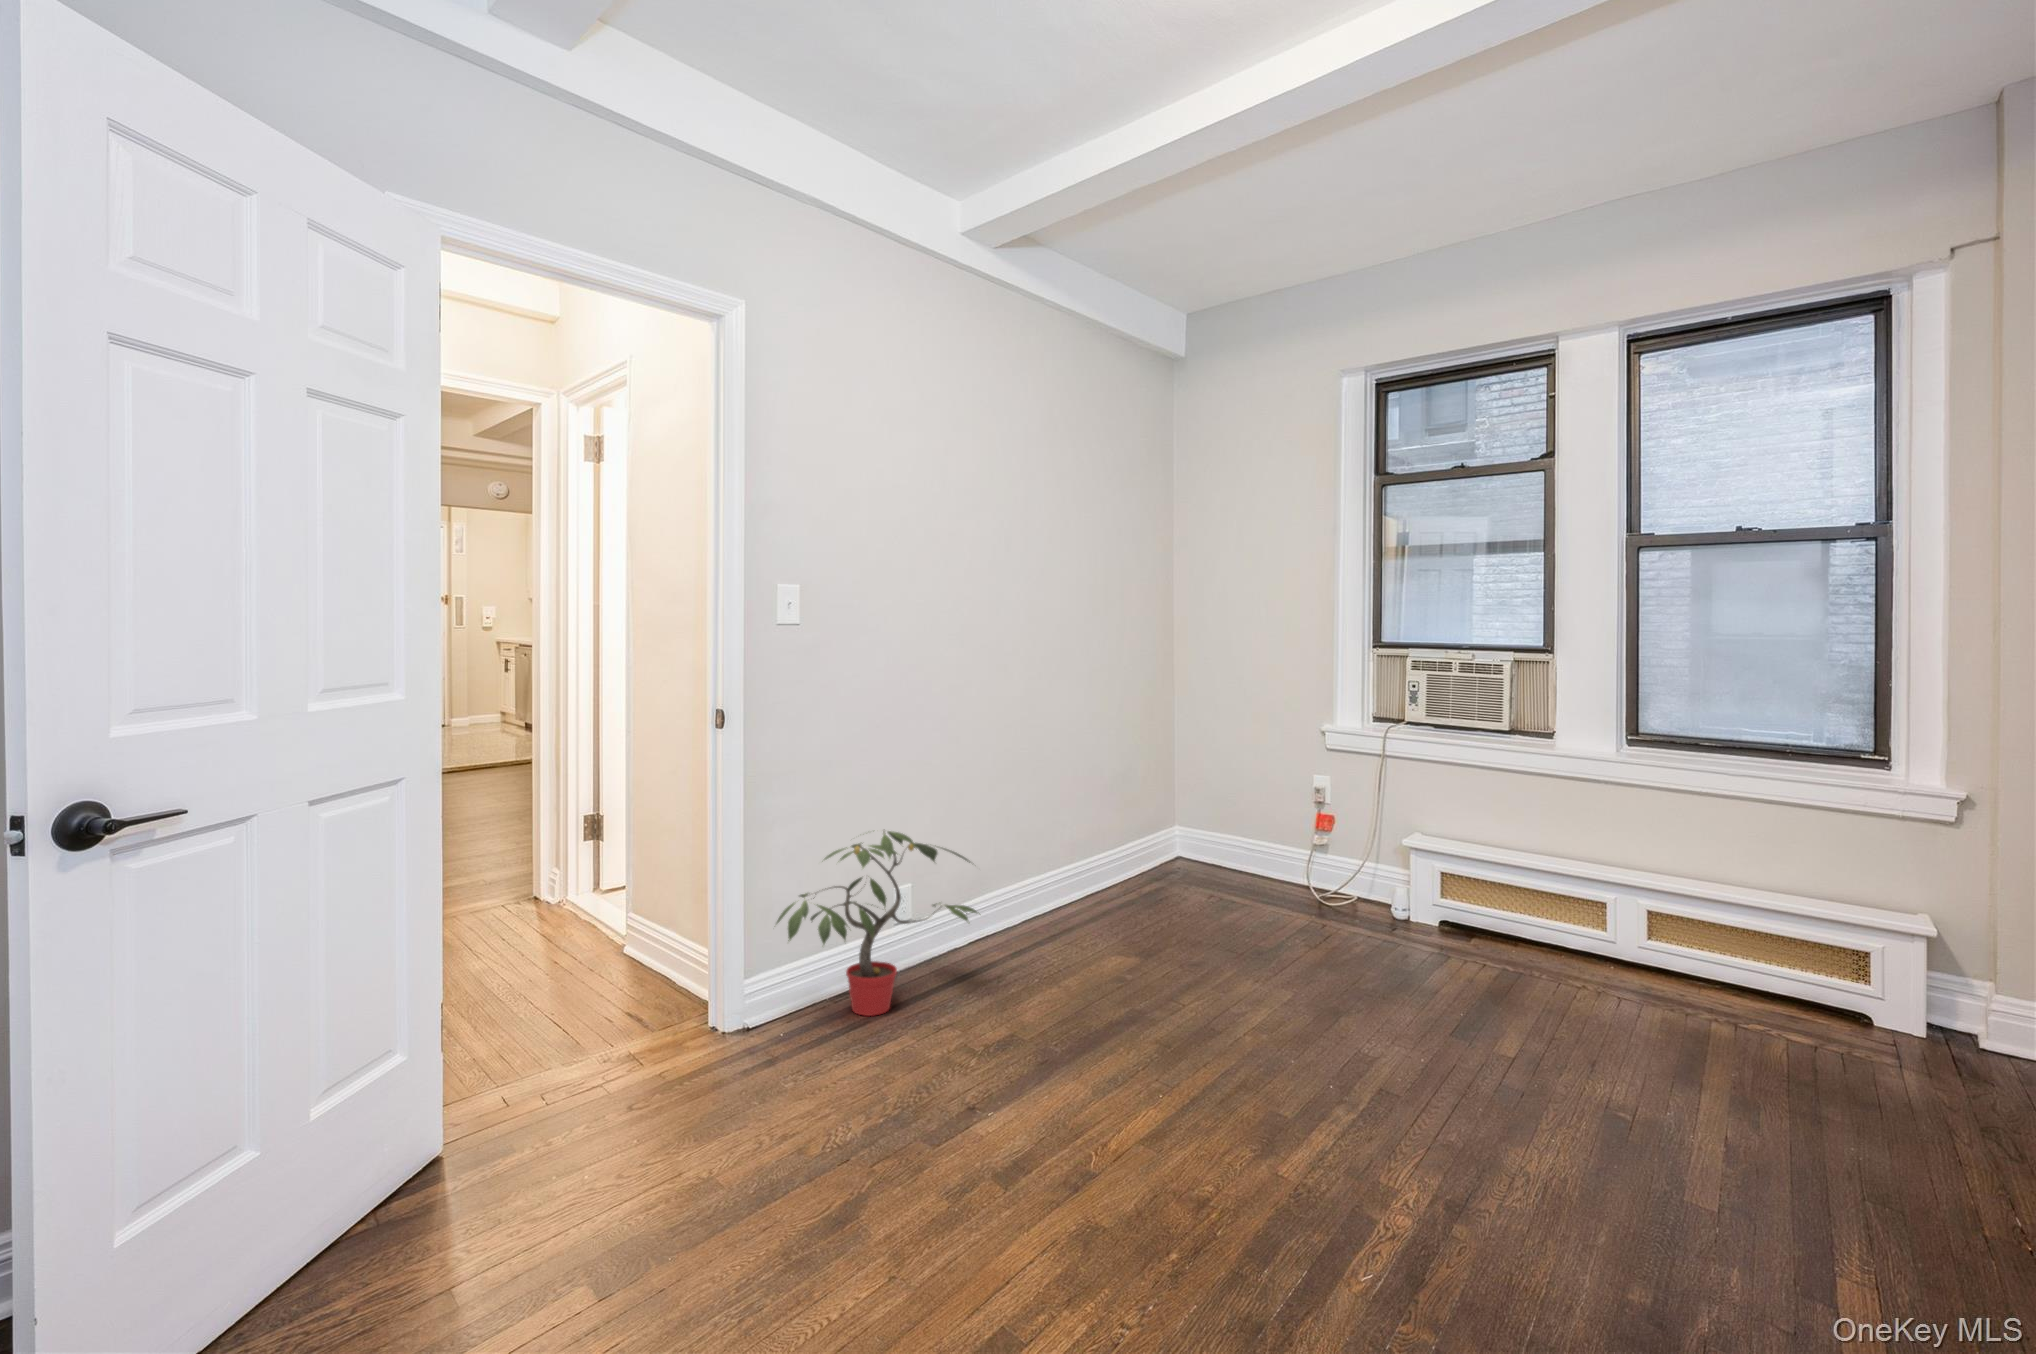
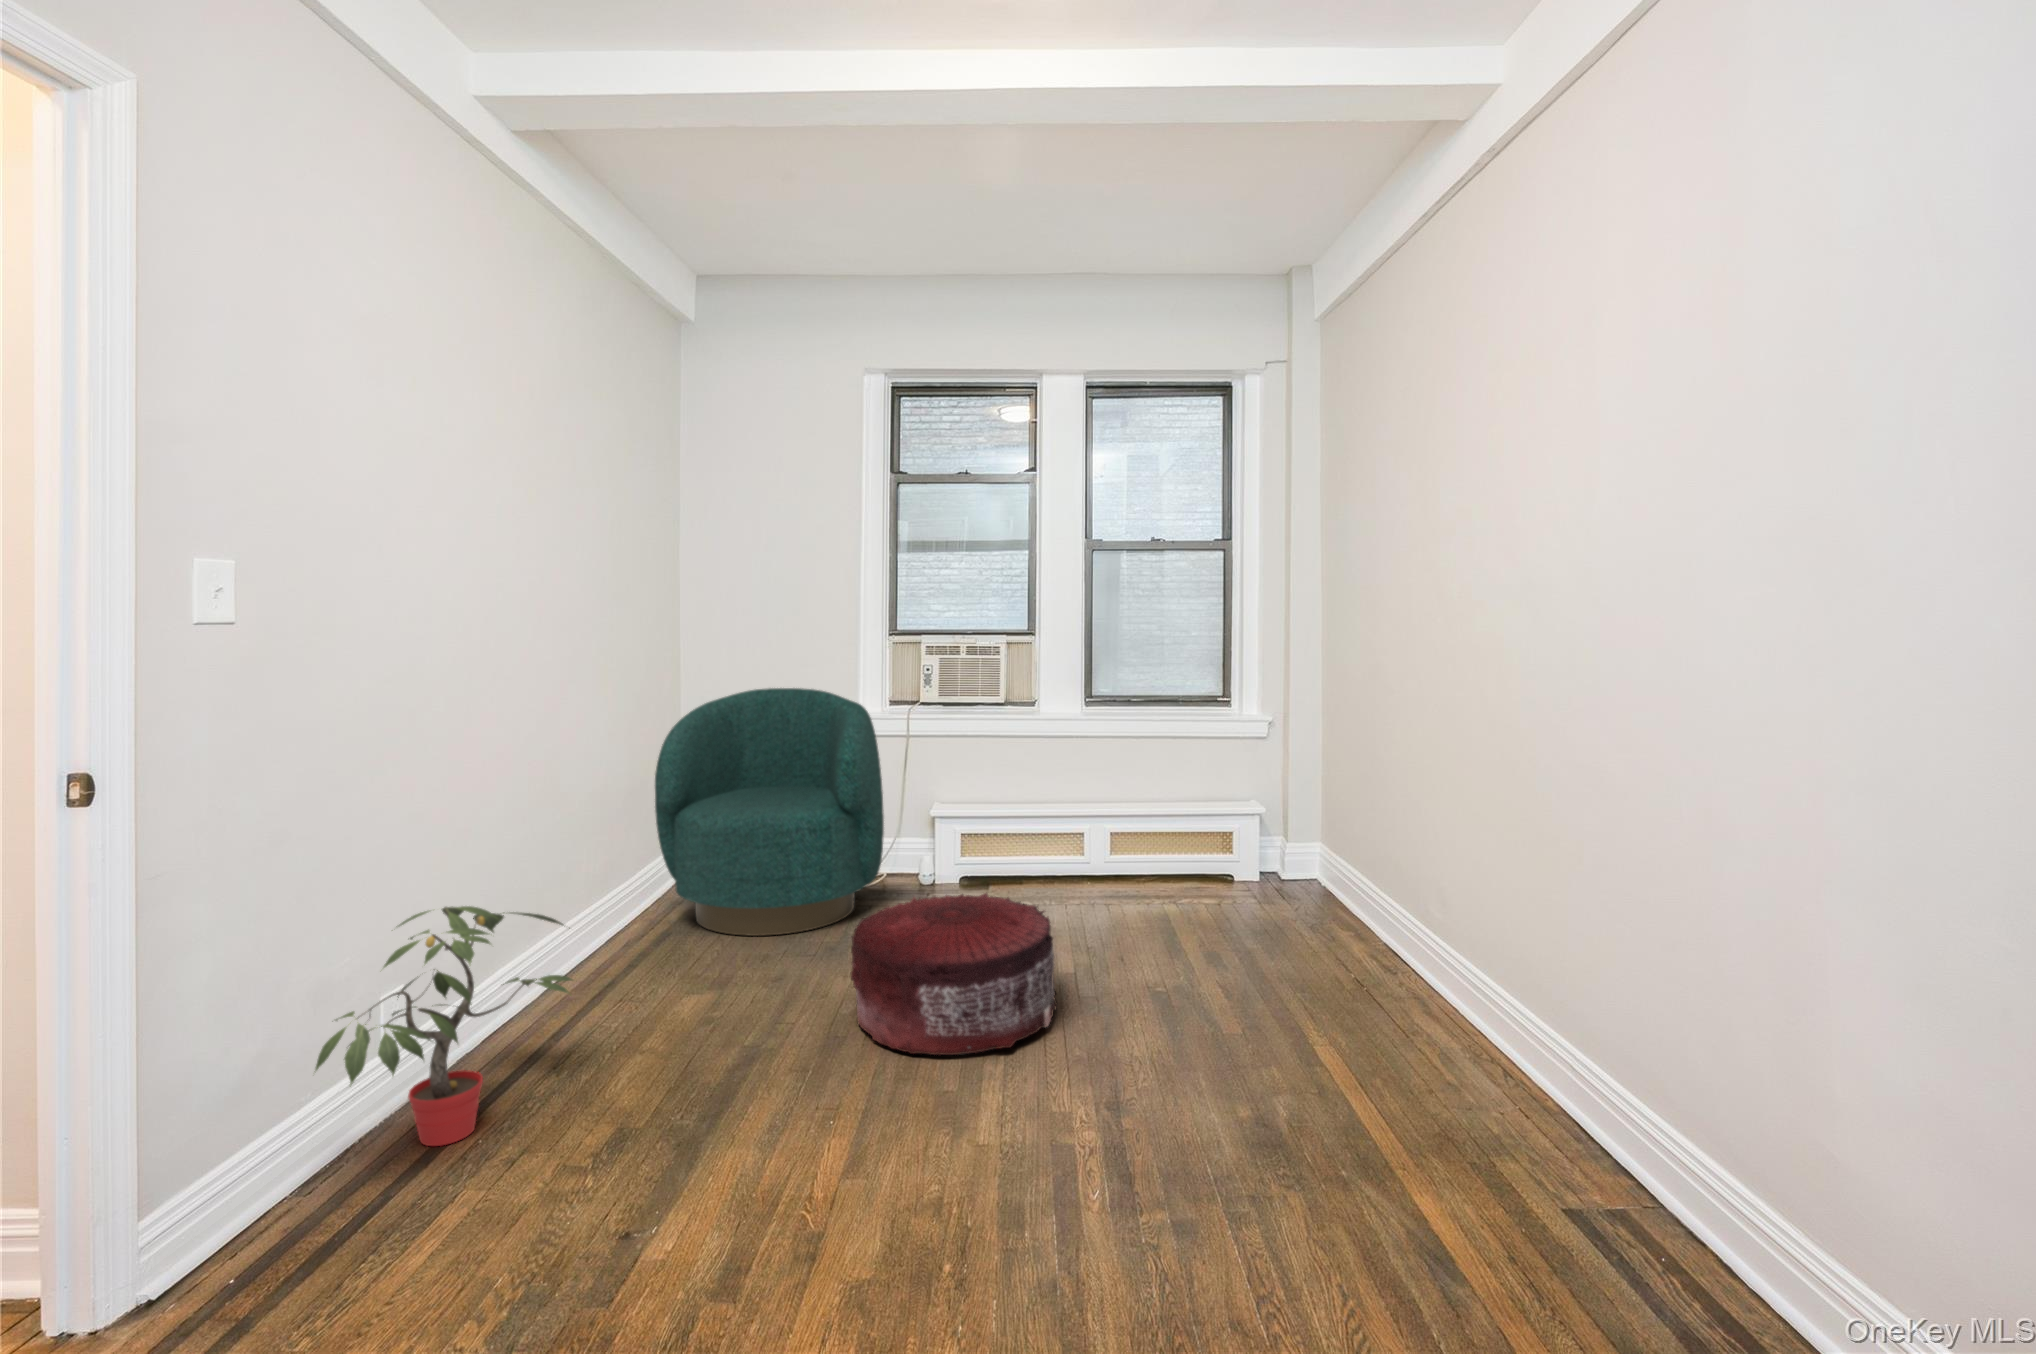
armchair: none [1120,698,1336,934] -> present [655,688,884,936]
pouf: none [1218,909,1470,1094] -> present [851,893,1057,1055]

